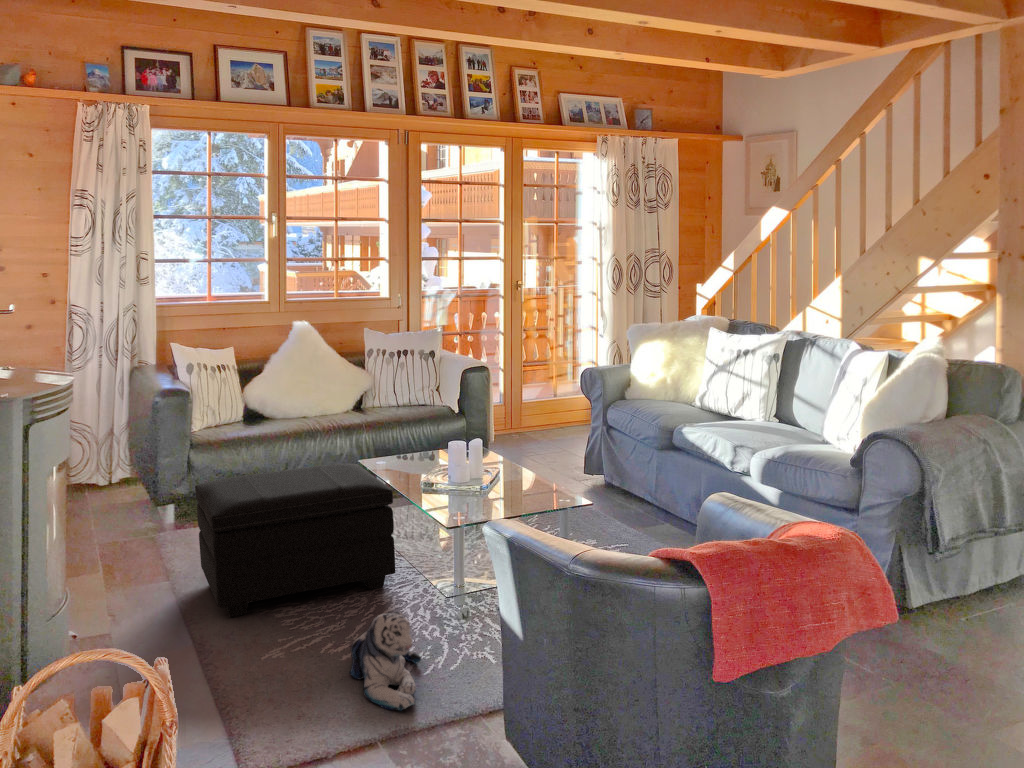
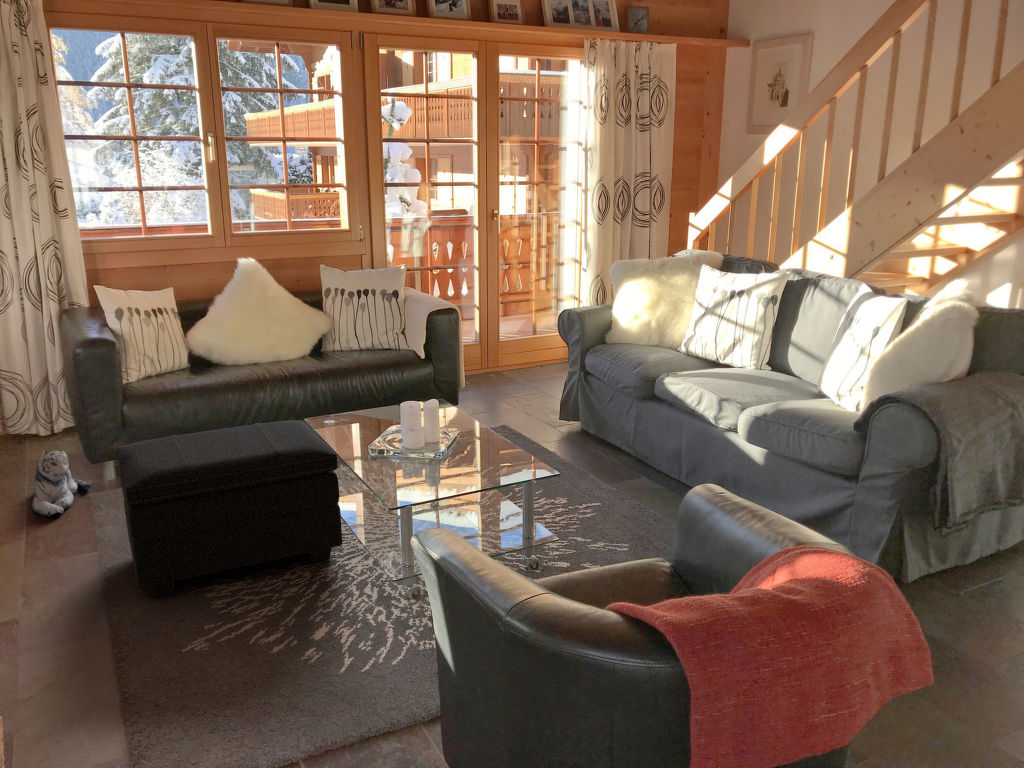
plush toy: present [349,612,421,711] -> present [32,450,91,517]

